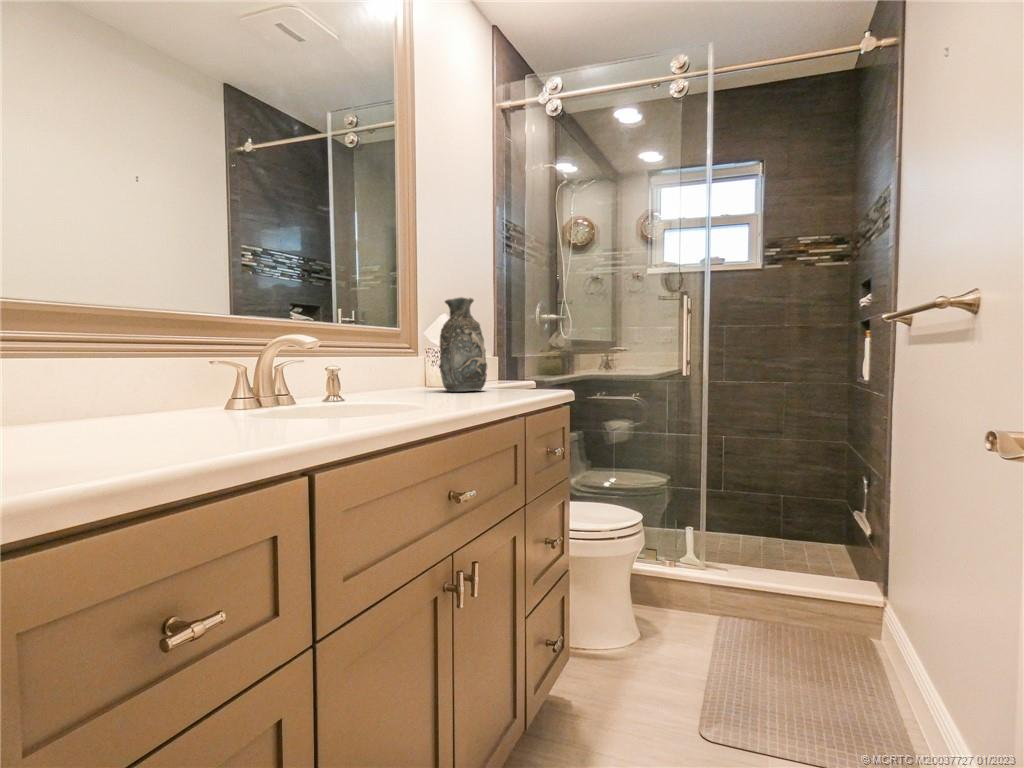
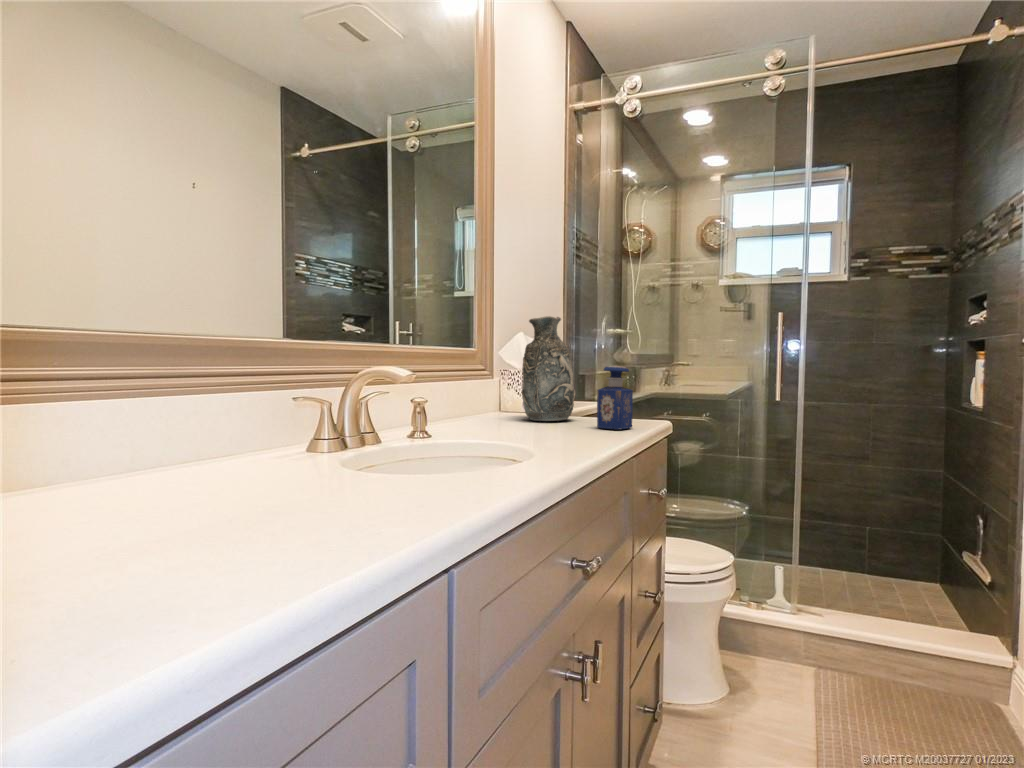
perfume bottle: none [501,339,532,394] -> present [597,365,633,429]

